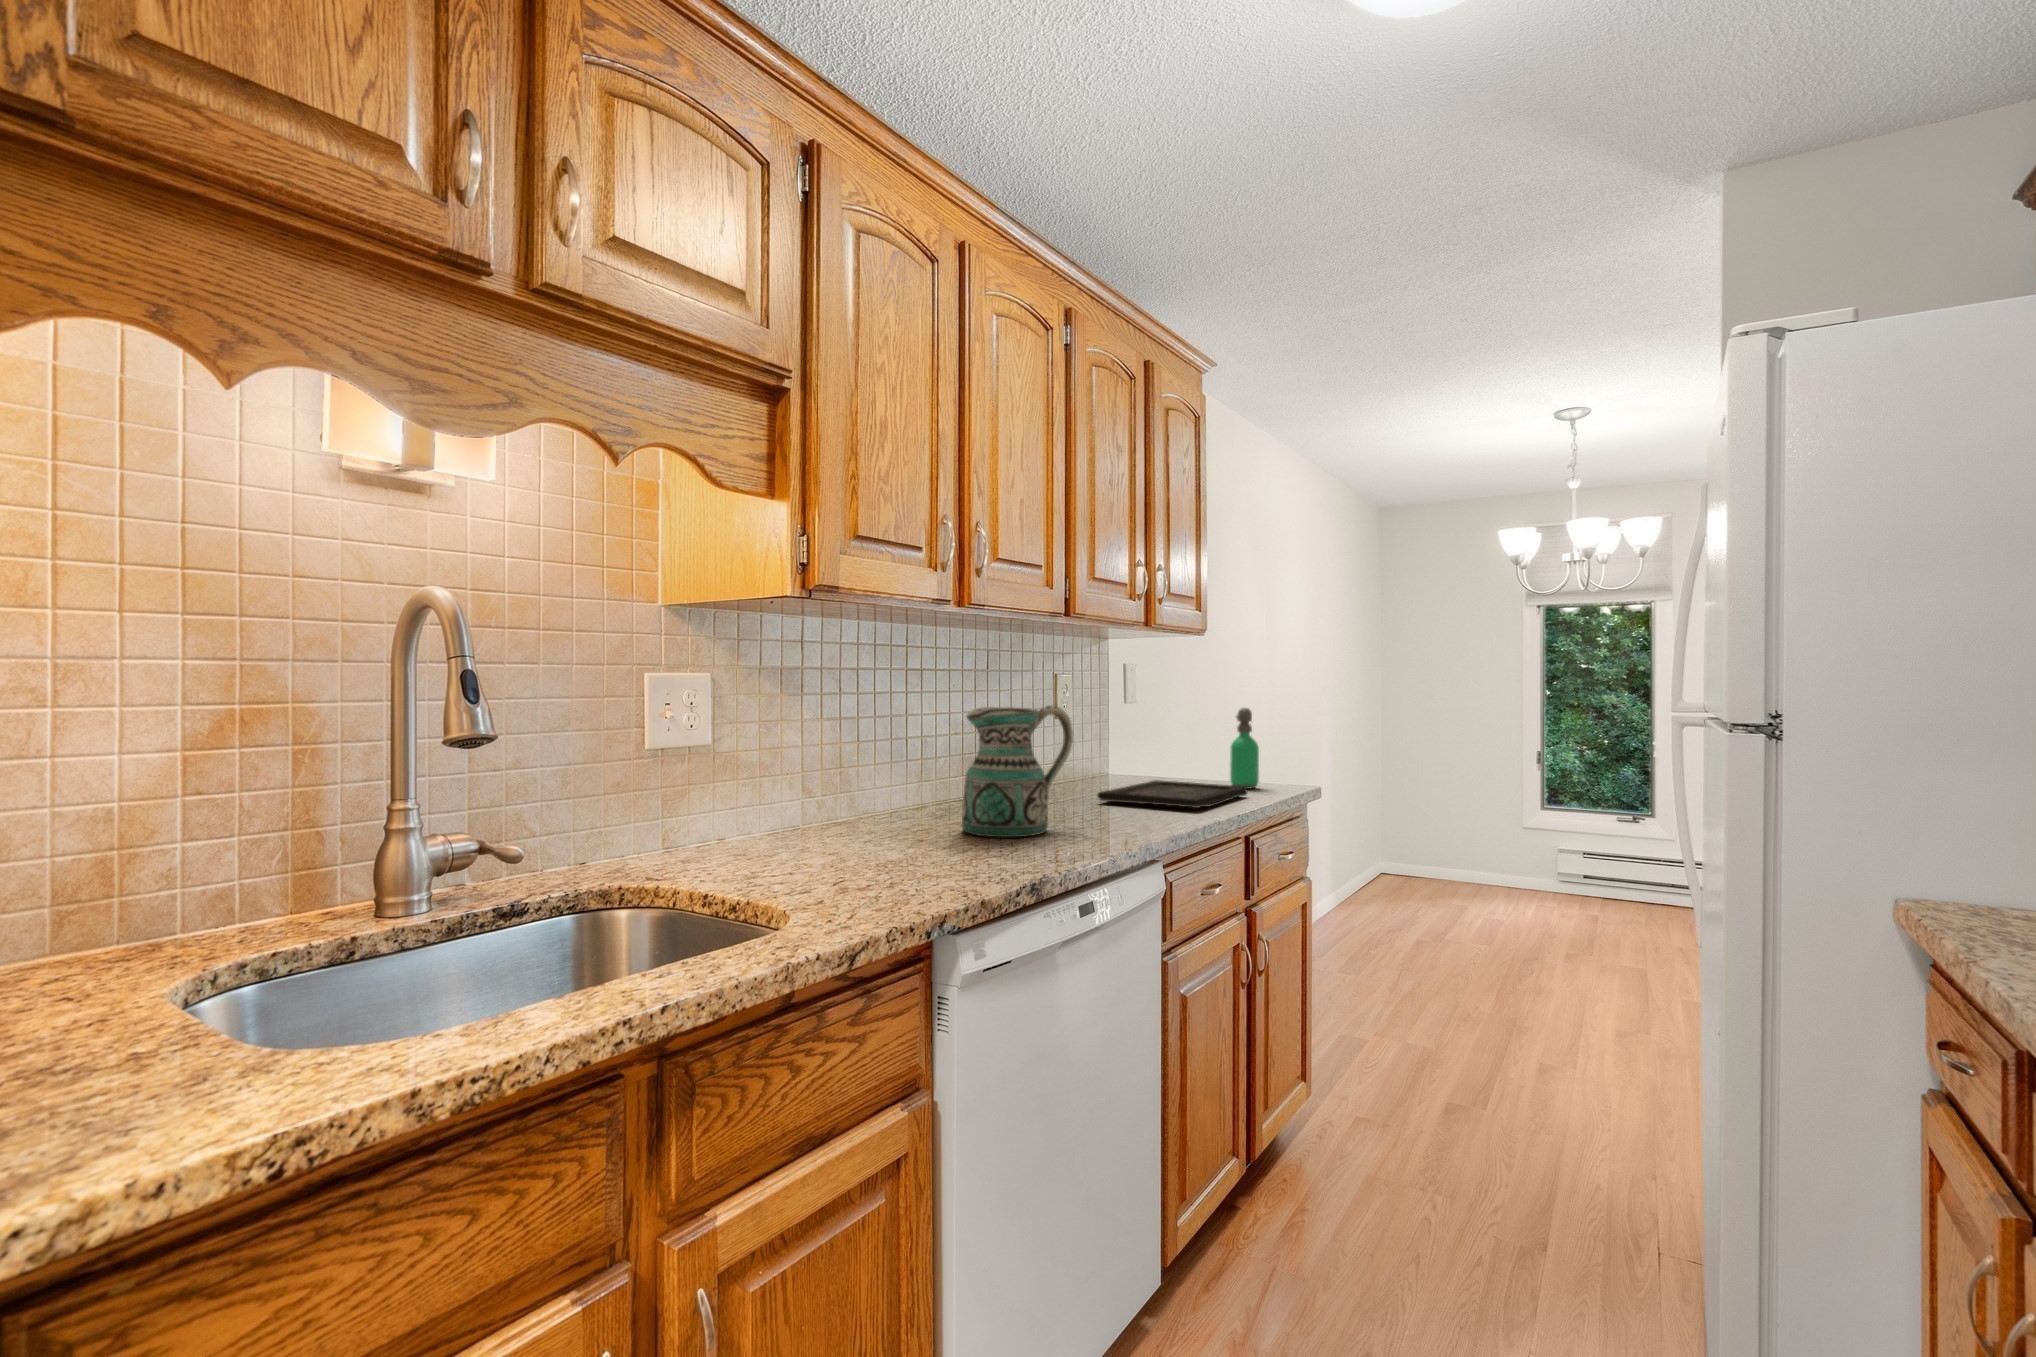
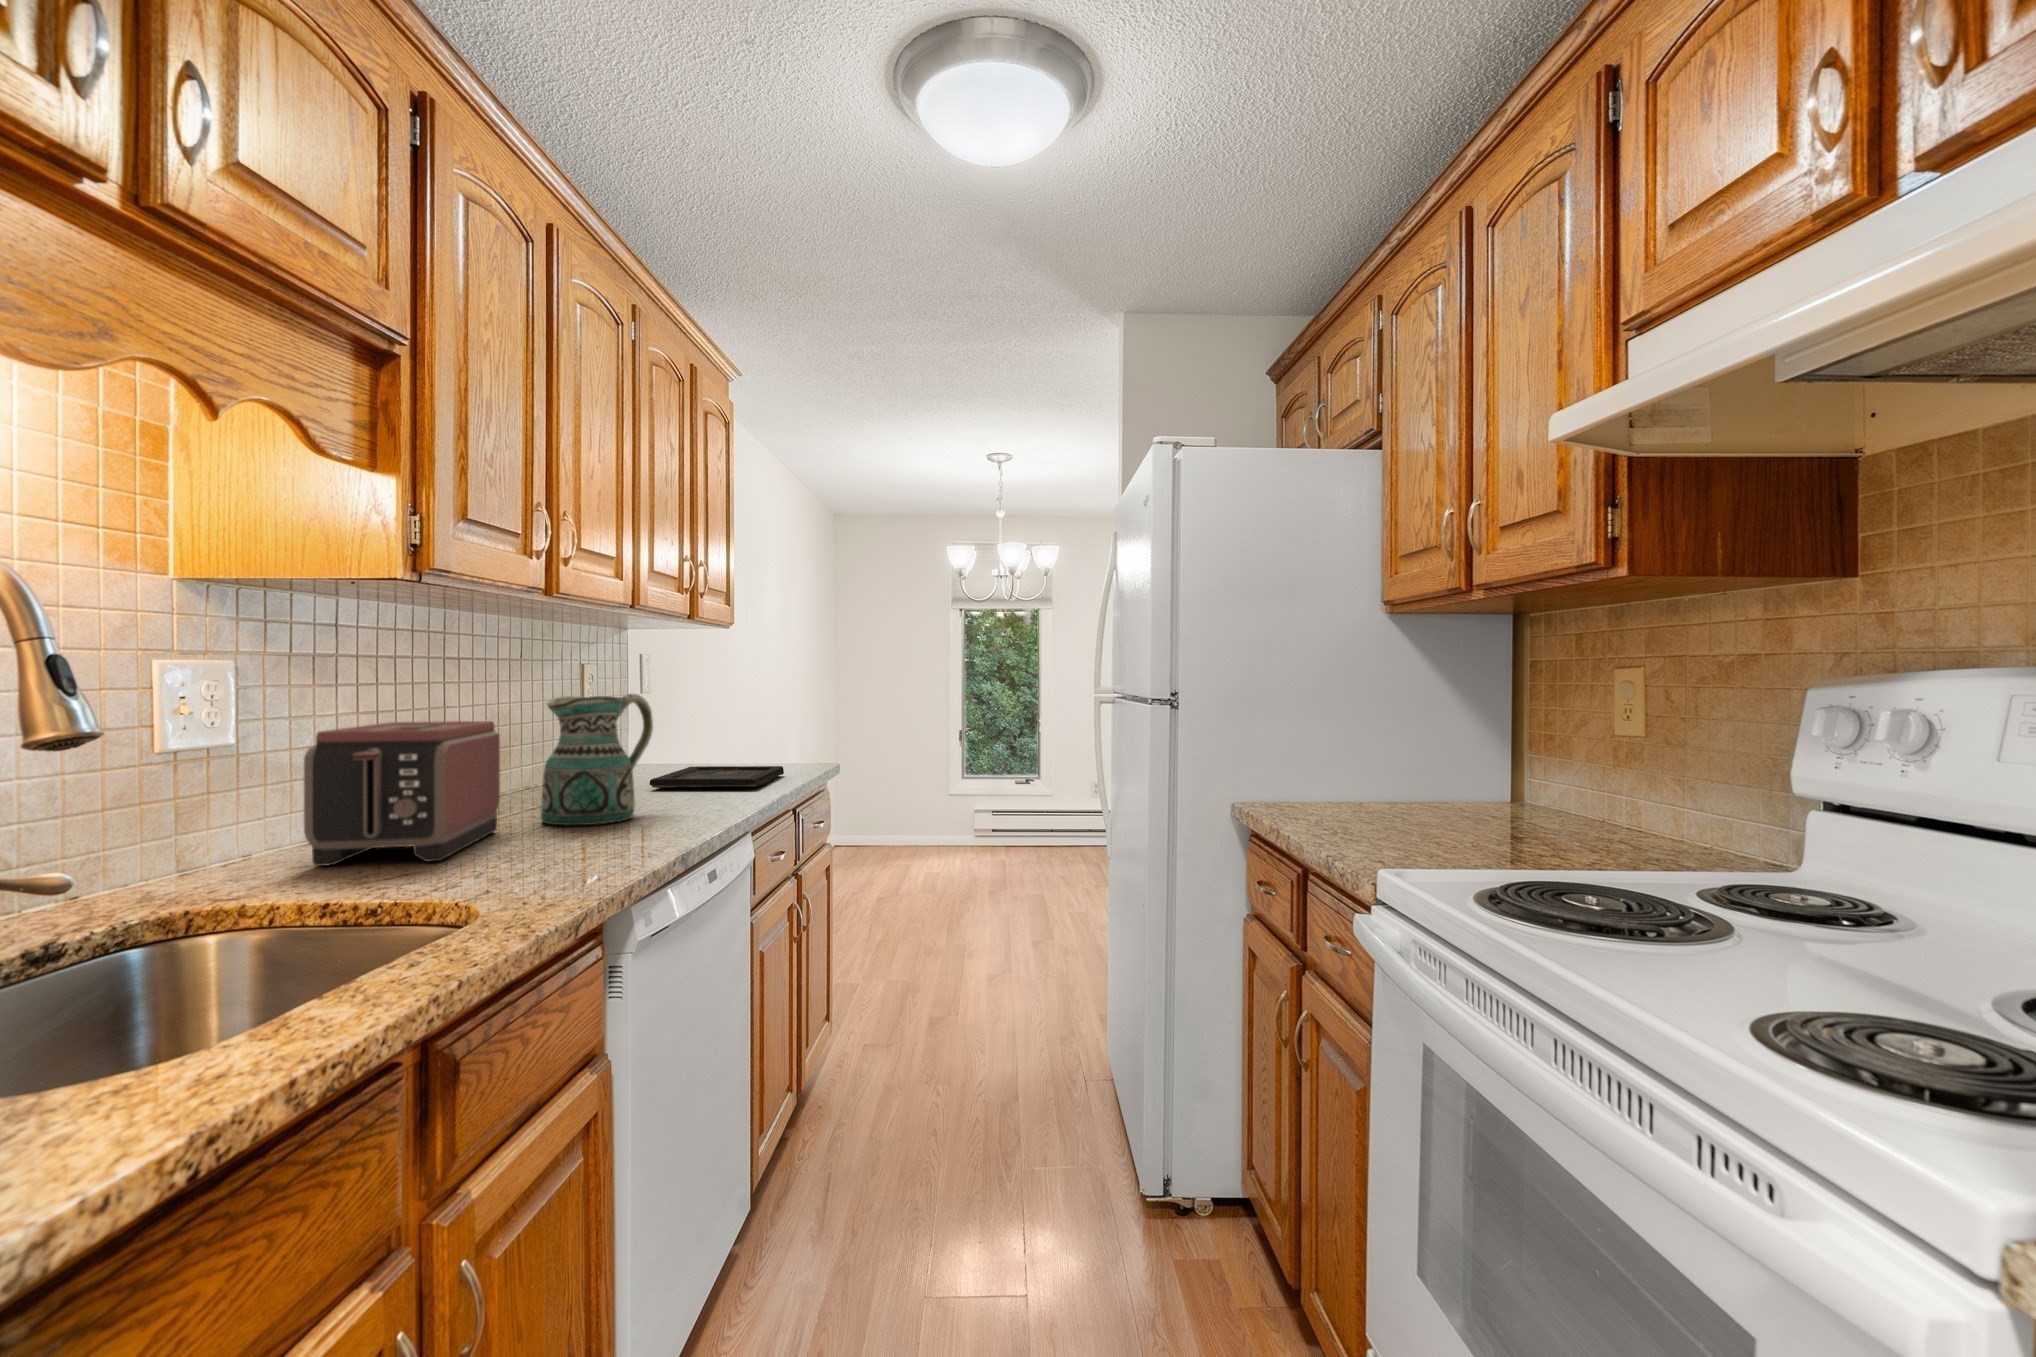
soap dispenser: present [1230,708,1259,789] -> none [759,695,785,769]
toaster: none [741,728,920,862] -> present [304,721,500,866]

